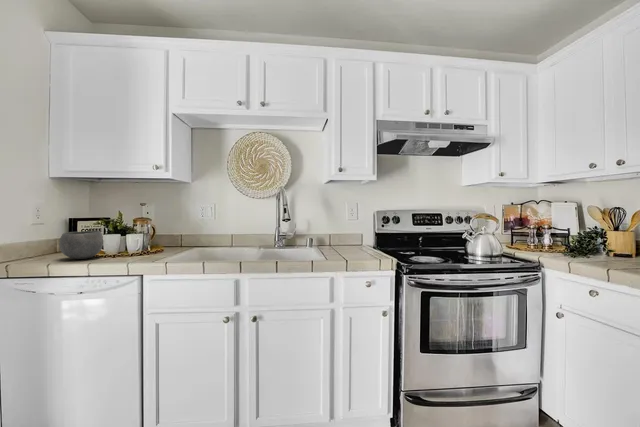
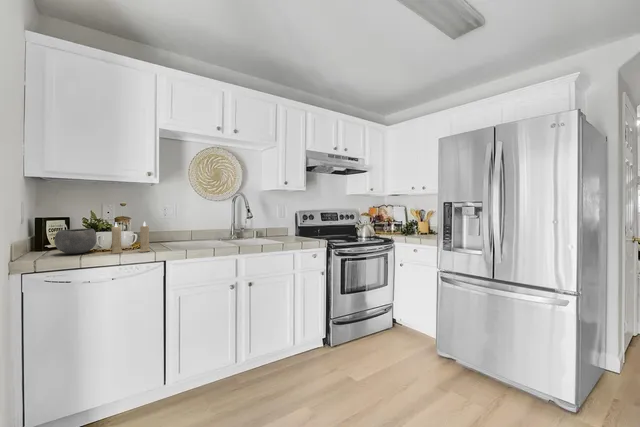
candle: none [108,223,150,262] -> present [111,222,150,254]

